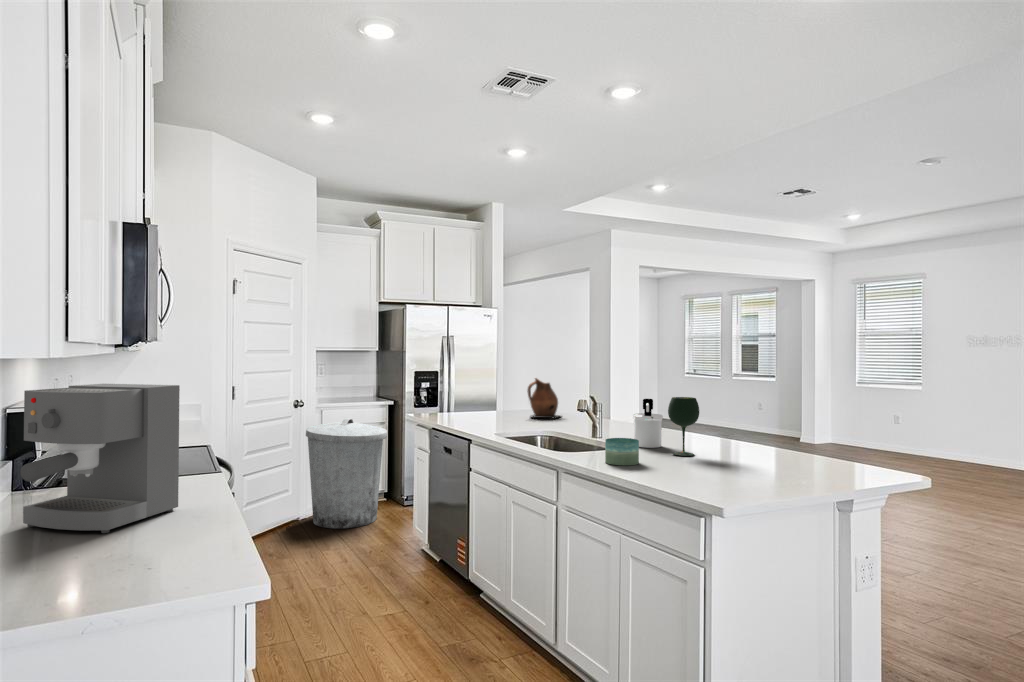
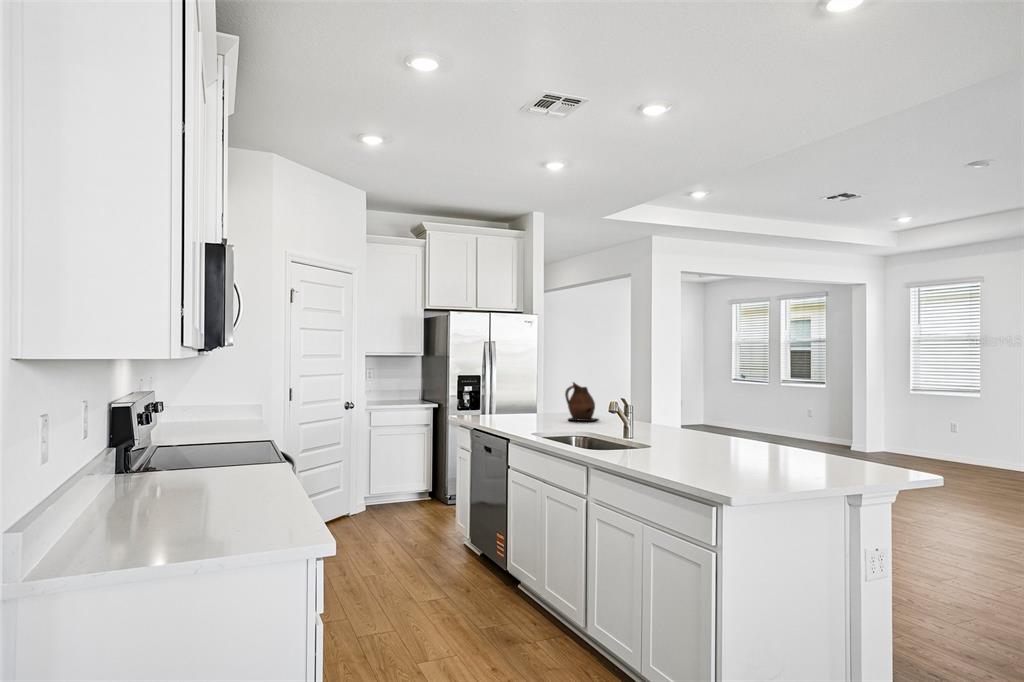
coffee maker: present [20,384,180,533] -> none [134,382,258,506]
wine glass: present [668,397,699,456] -> none [692,399,721,455]
soap dispenser: present [633,399,663,448] -> none [661,401,689,447]
trash can: present [306,418,387,528] -> none [355,420,432,524]
candle: present [605,438,639,465] -> none [631,436,662,461]

